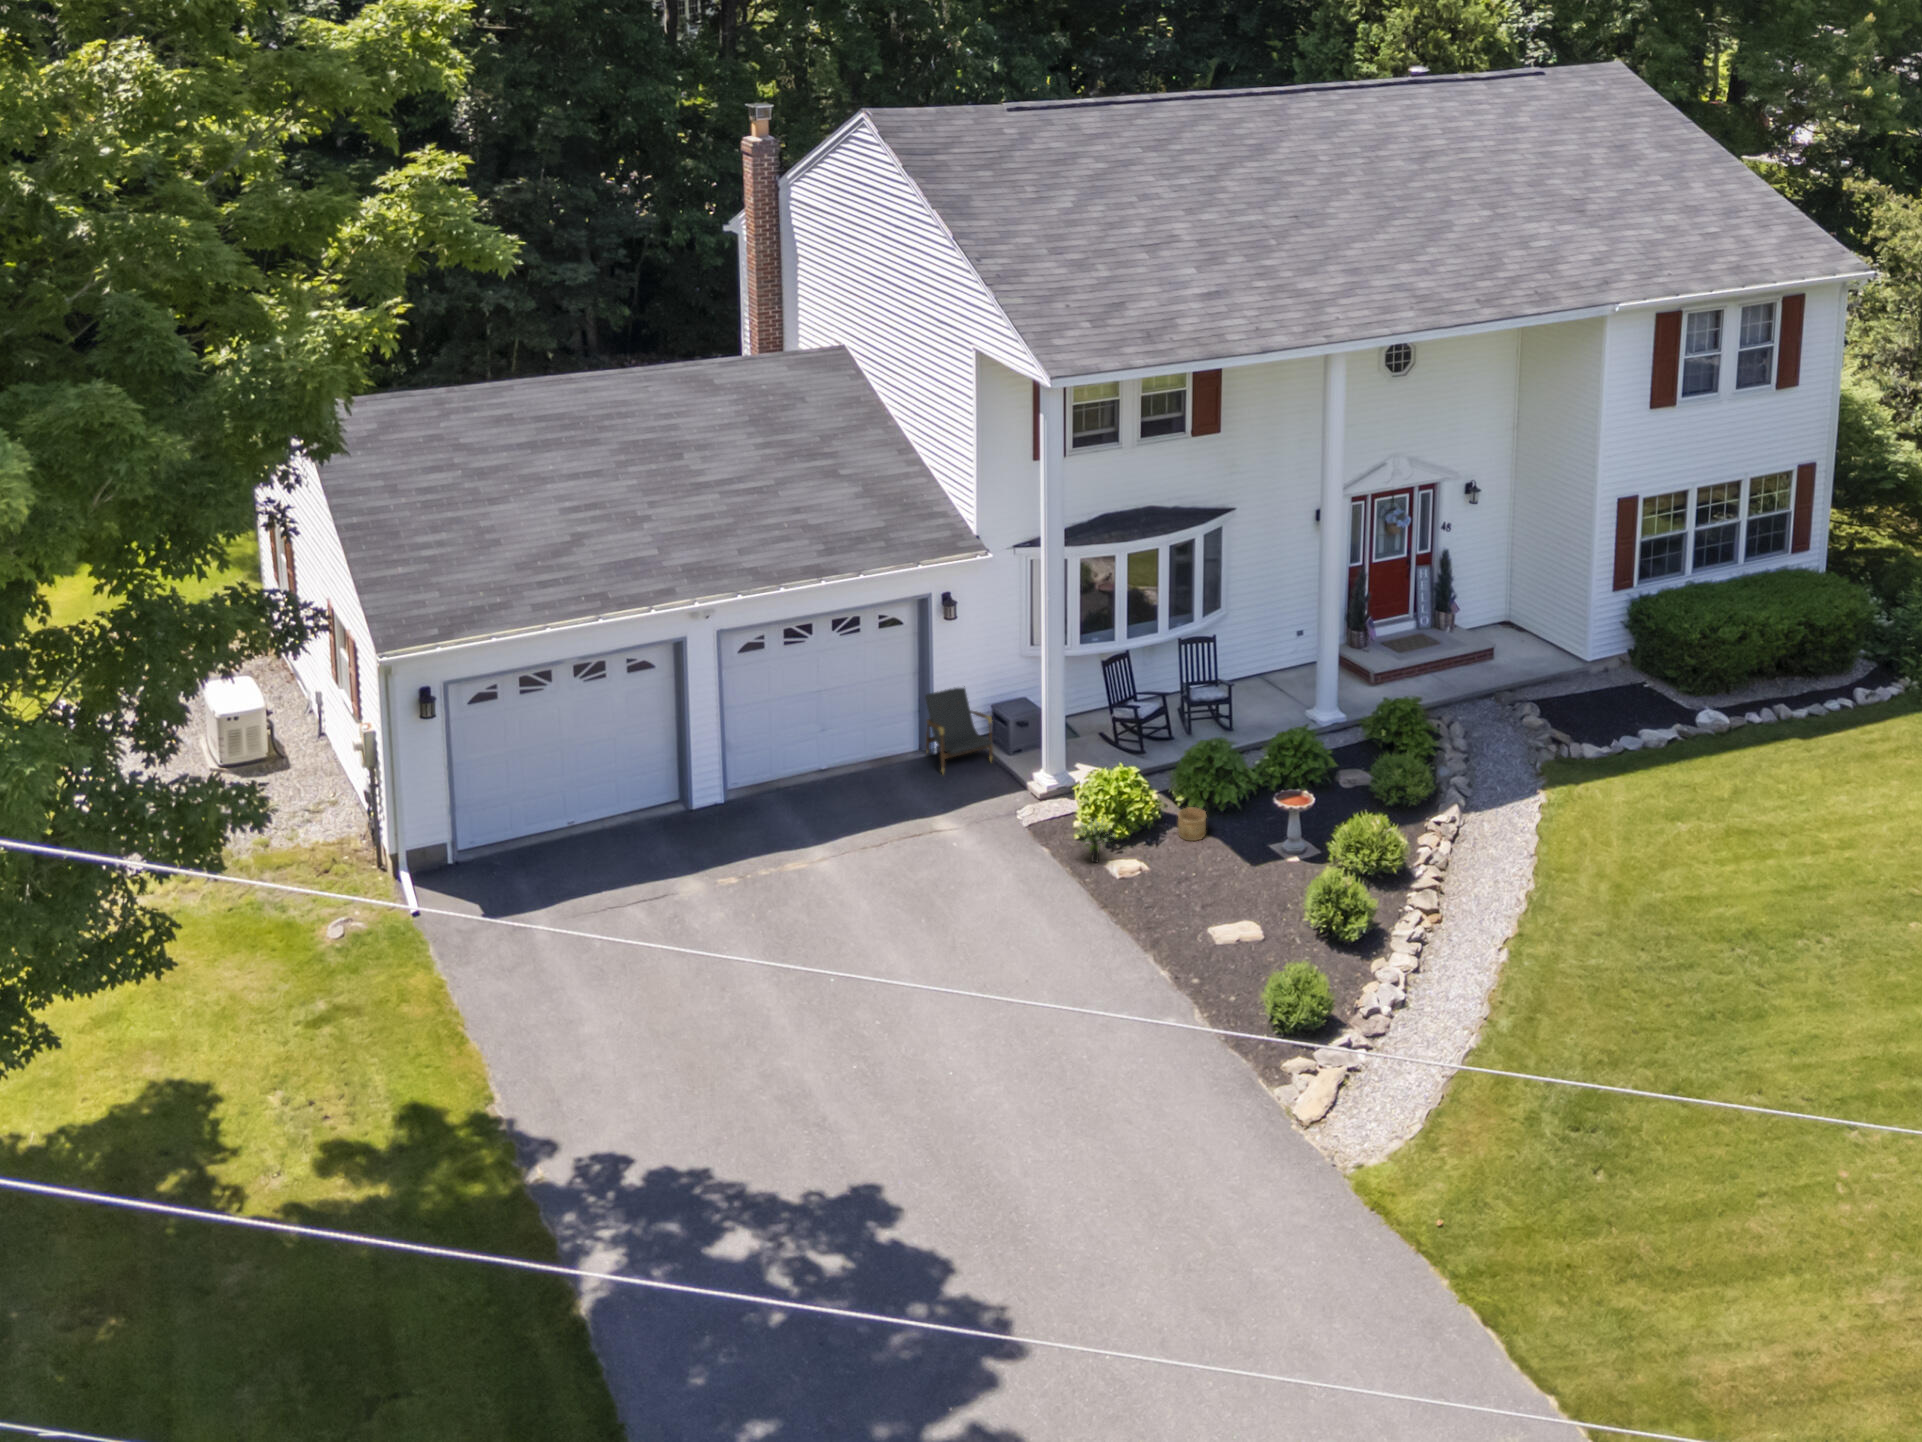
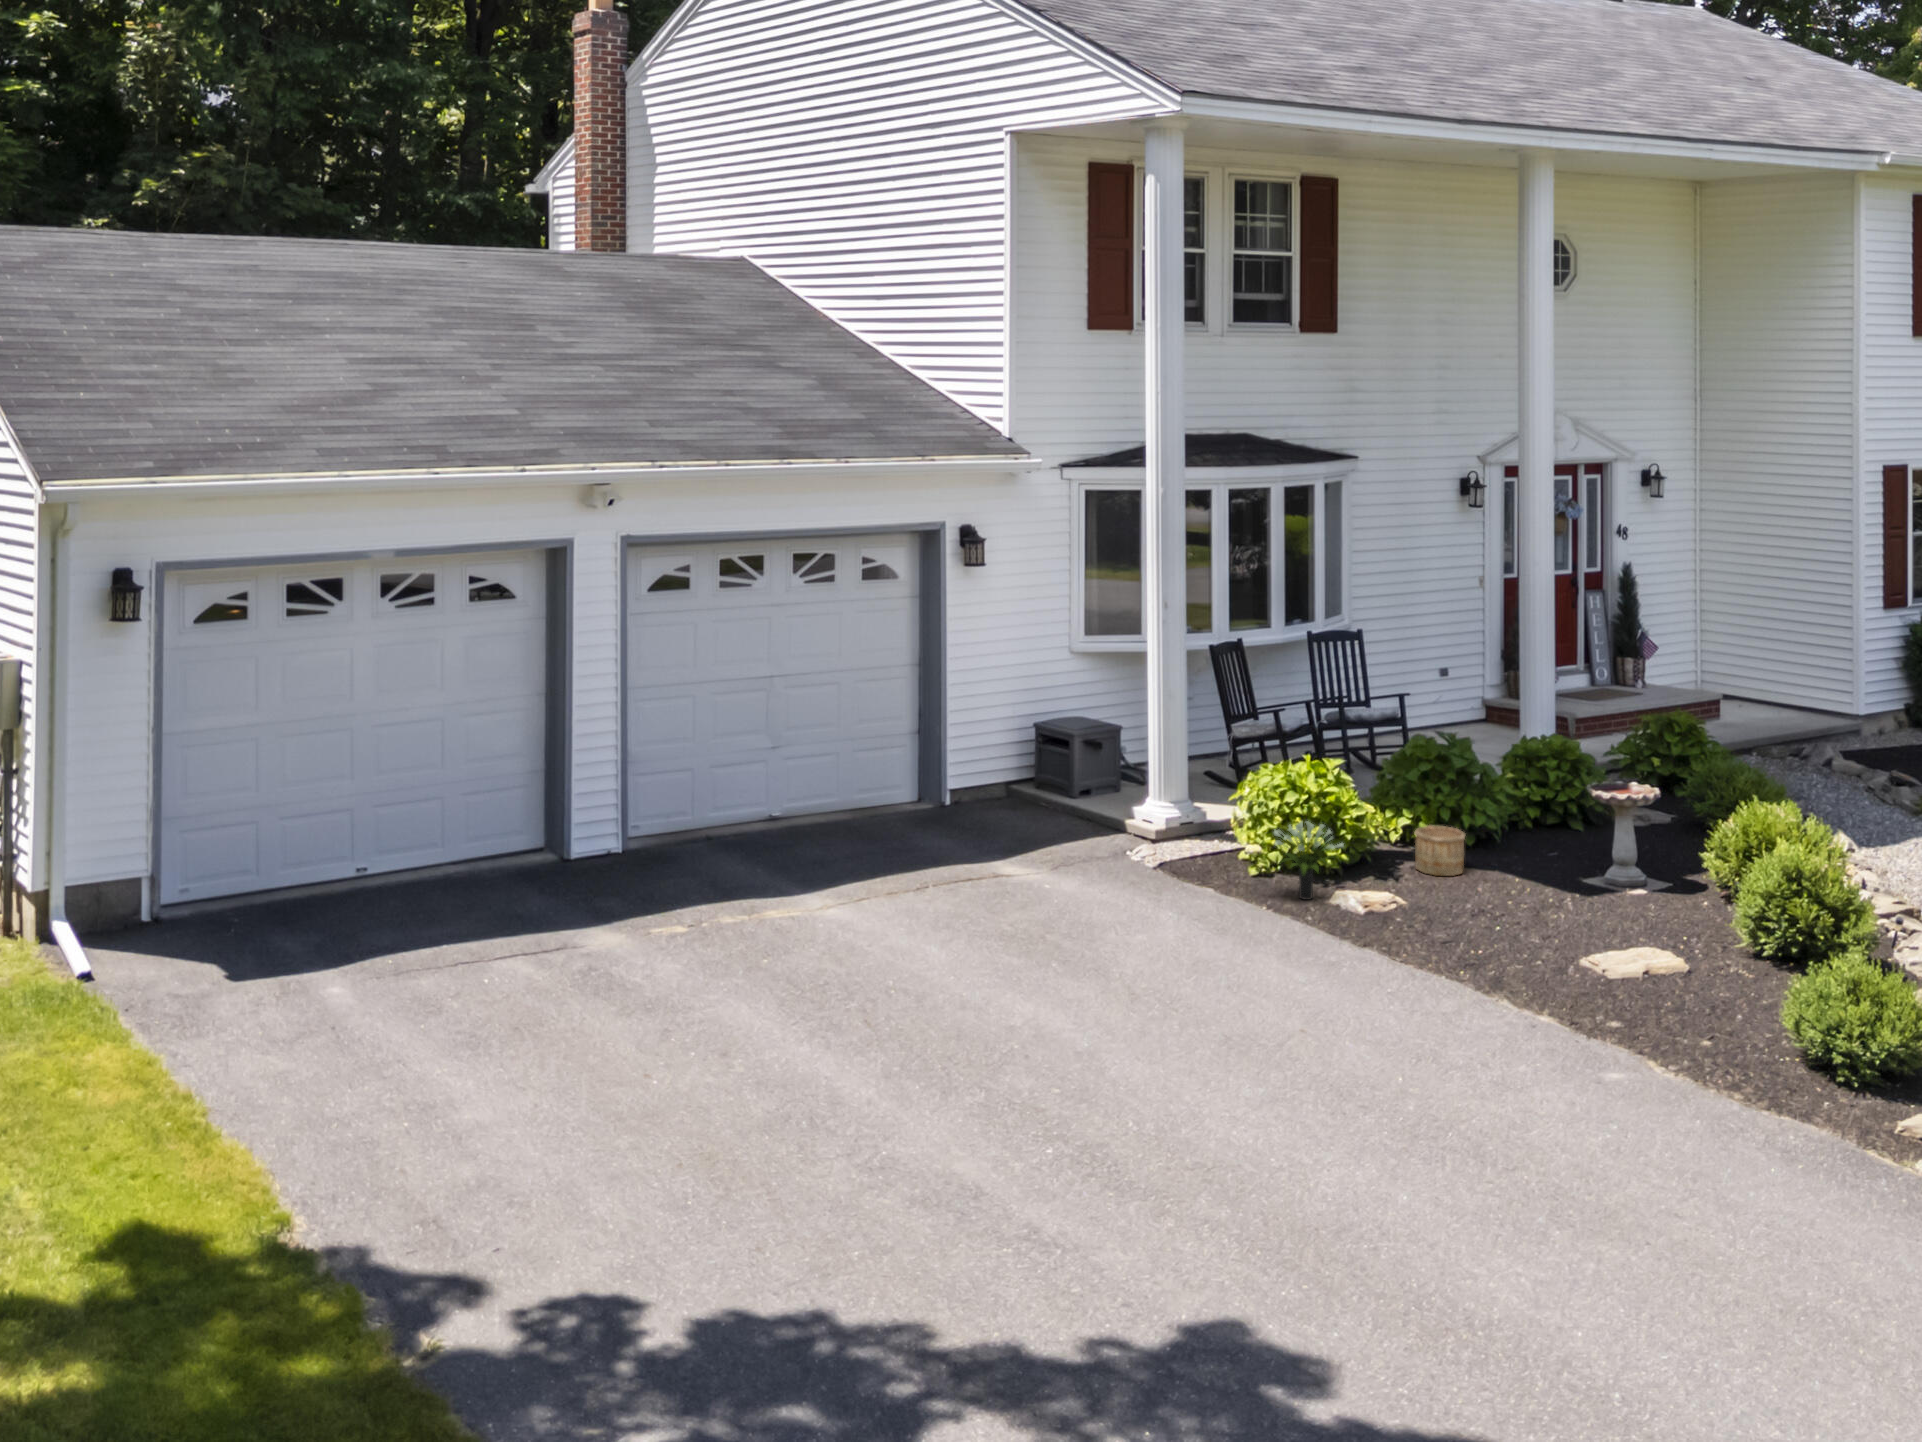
lounge chair: present [925,686,993,773] -> none [935,698,1053,827]

